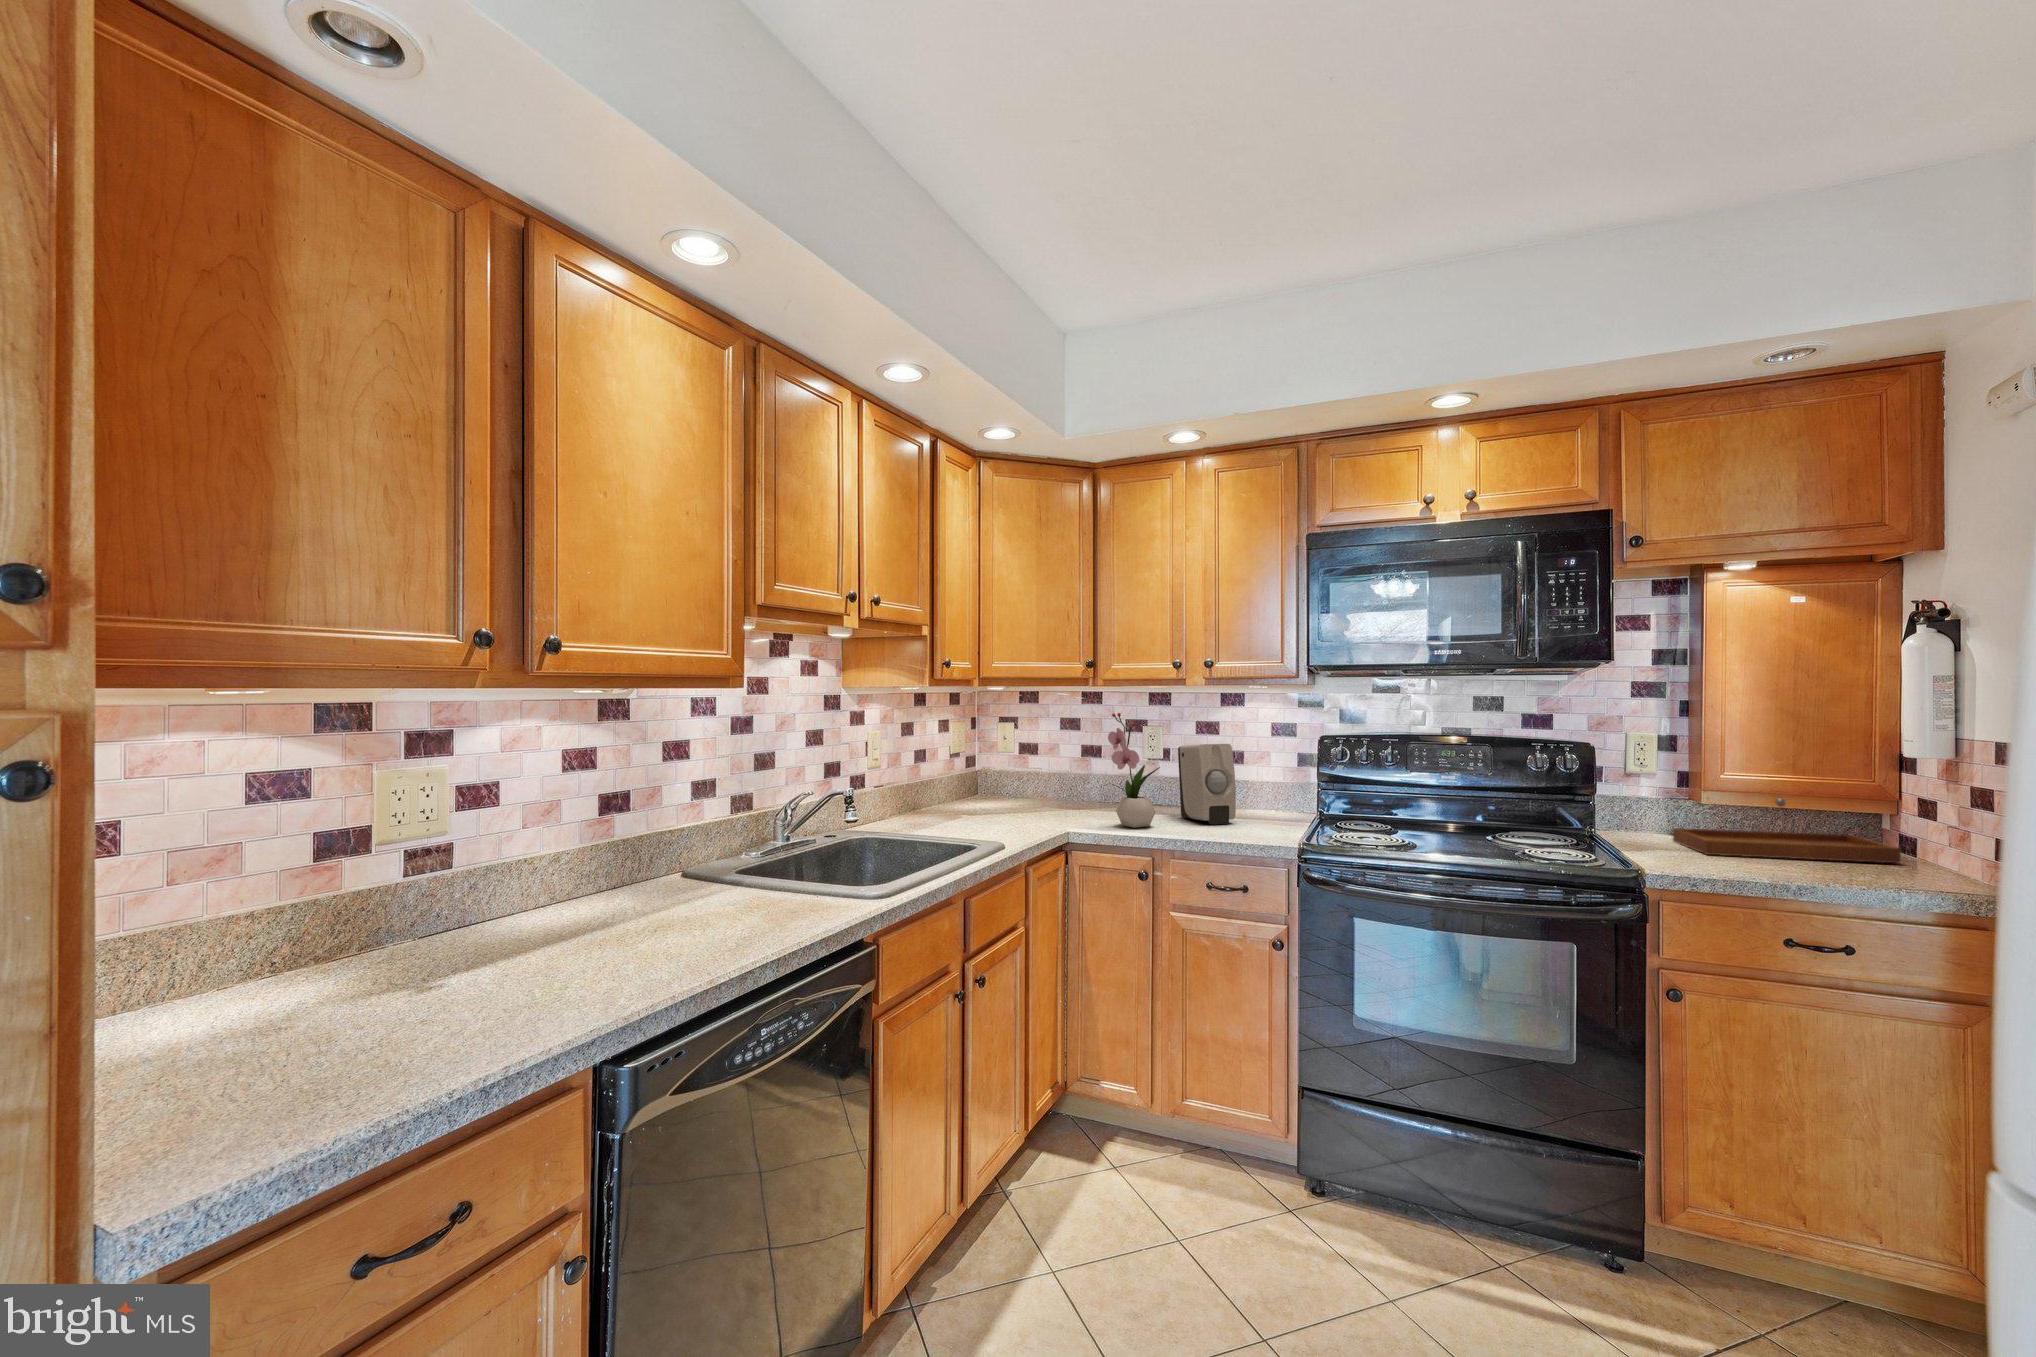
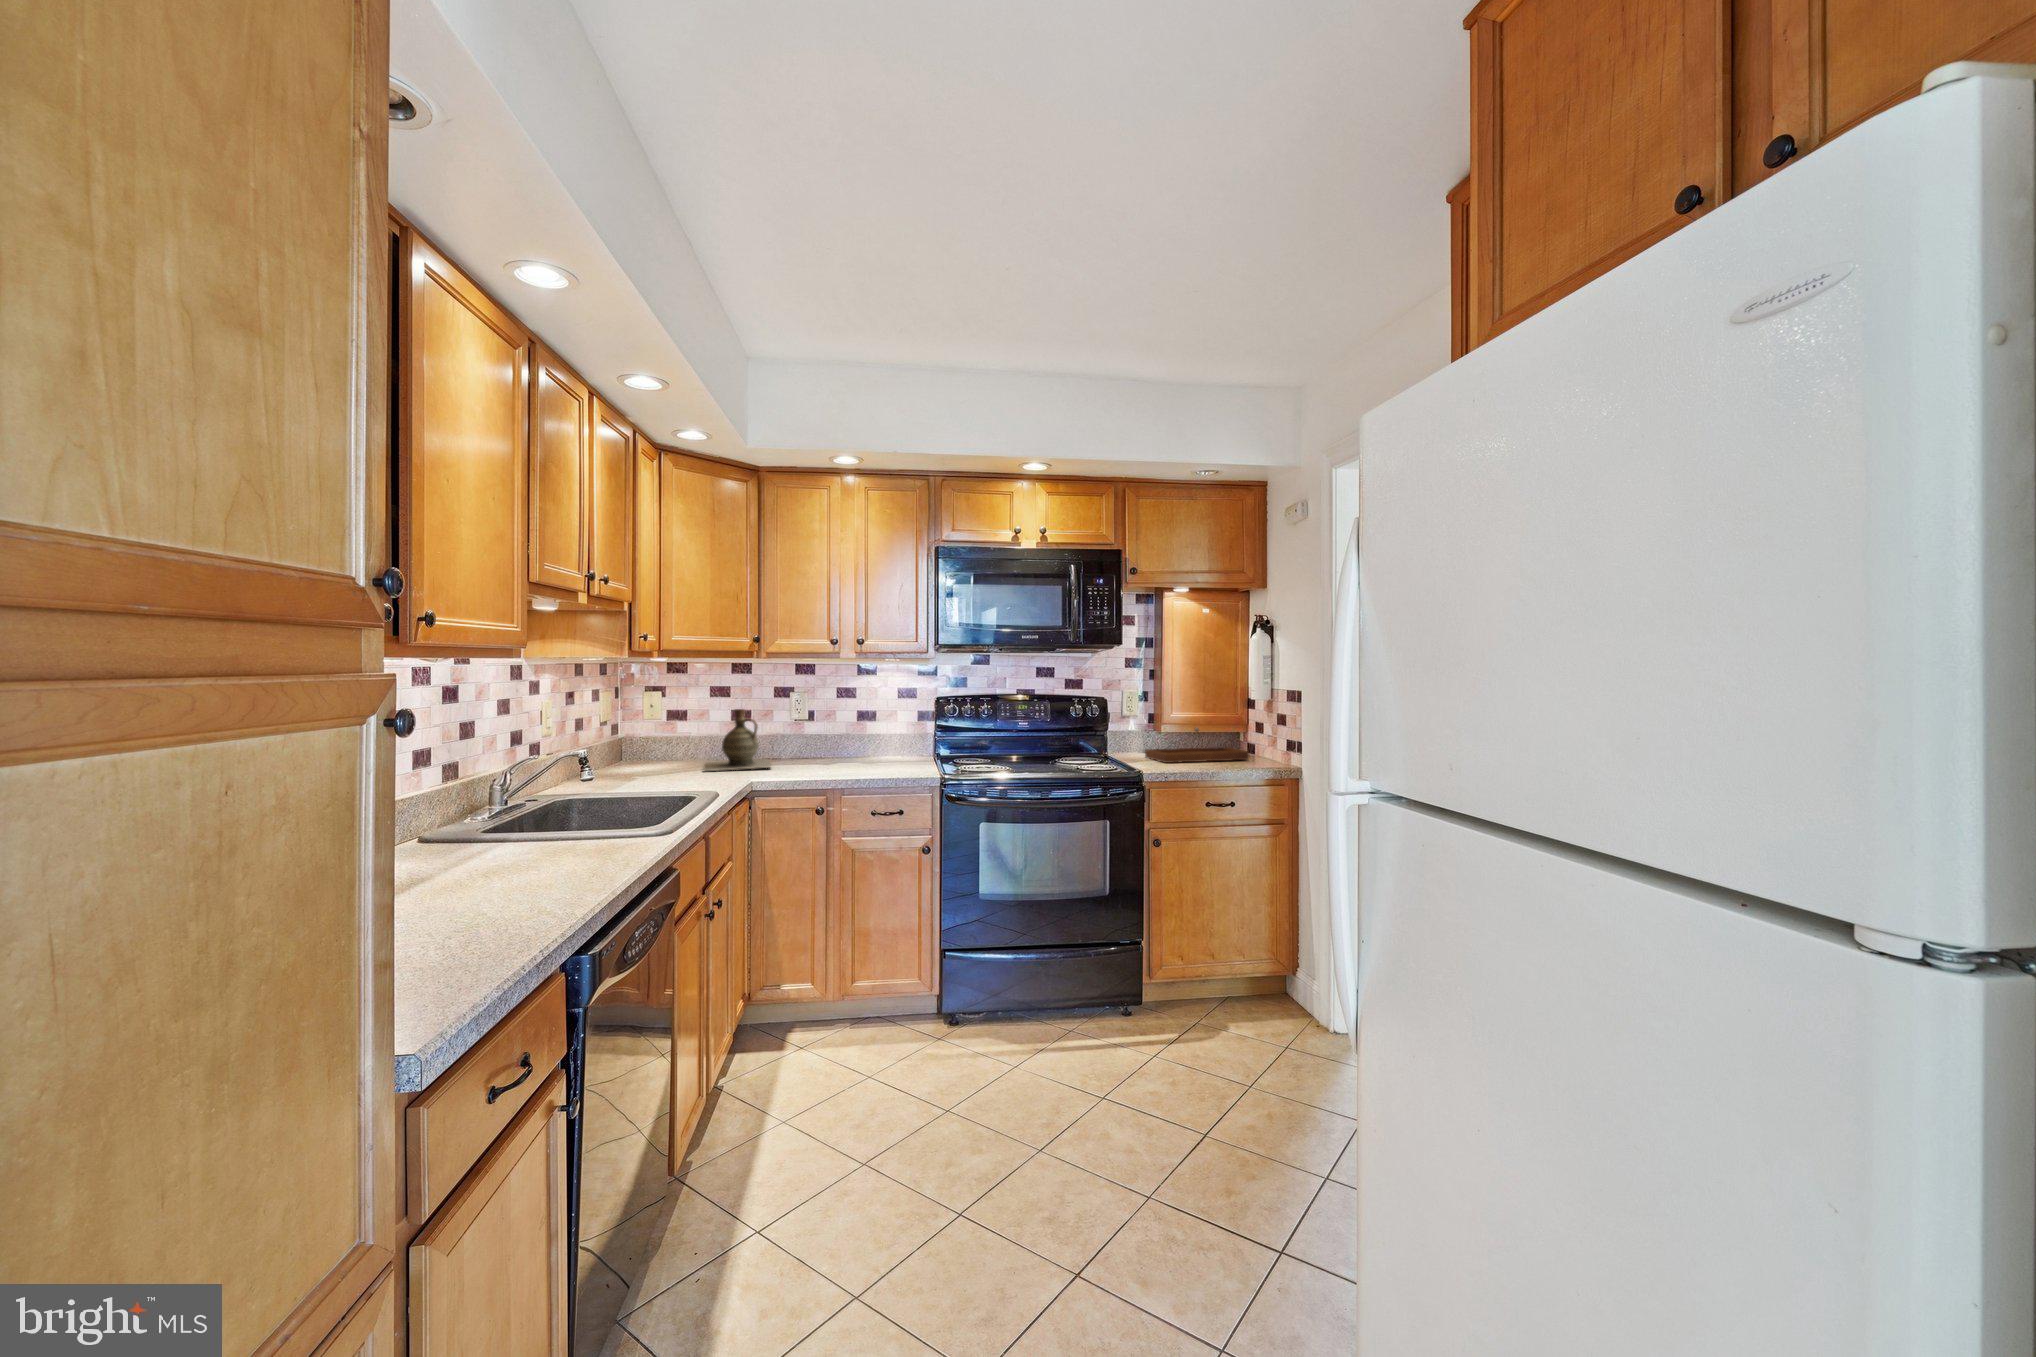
flower arrangement: present [1108,713,1160,828] -> none [783,681,826,775]
ceramic jug: none [1032,744,1116,814] -> present [703,709,771,771]
soap dispenser: present [1178,744,1236,824] -> none [831,705,880,768]

